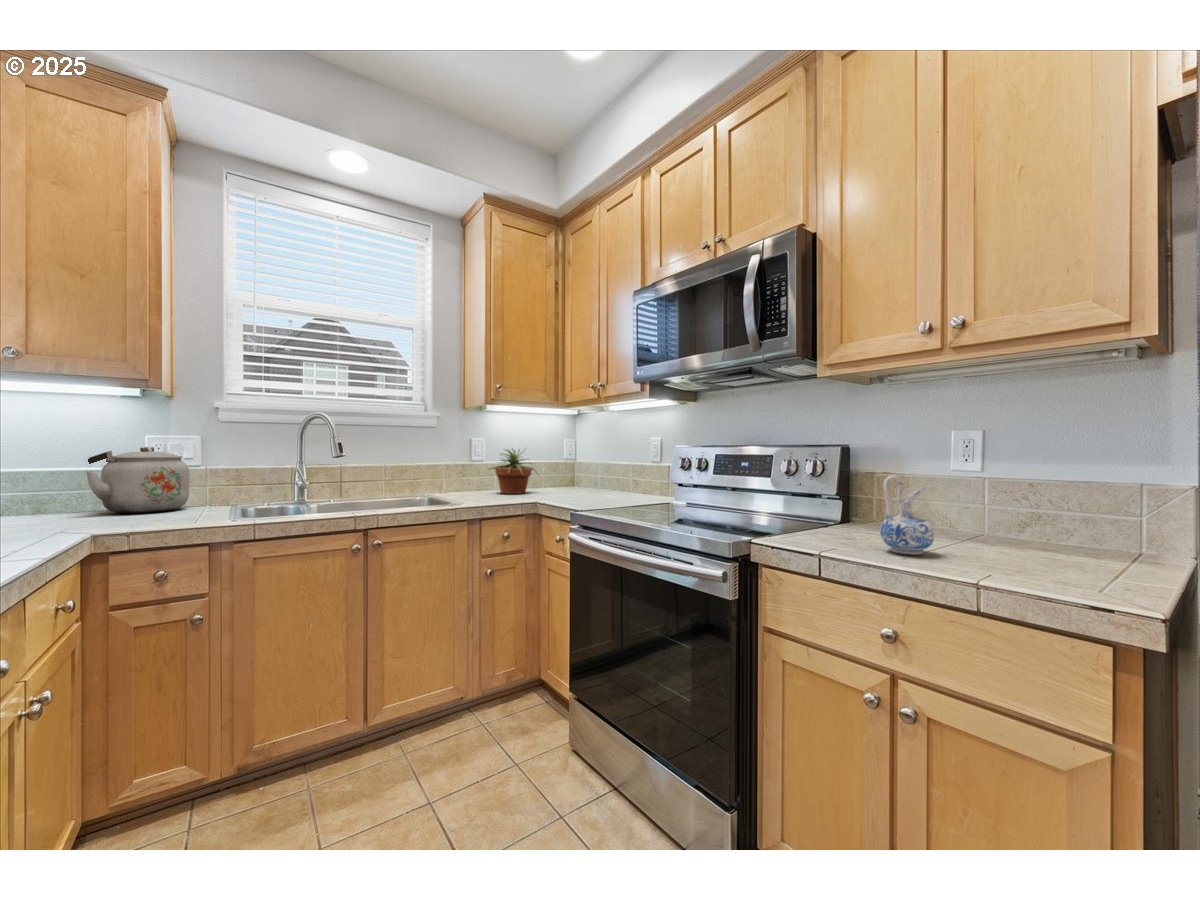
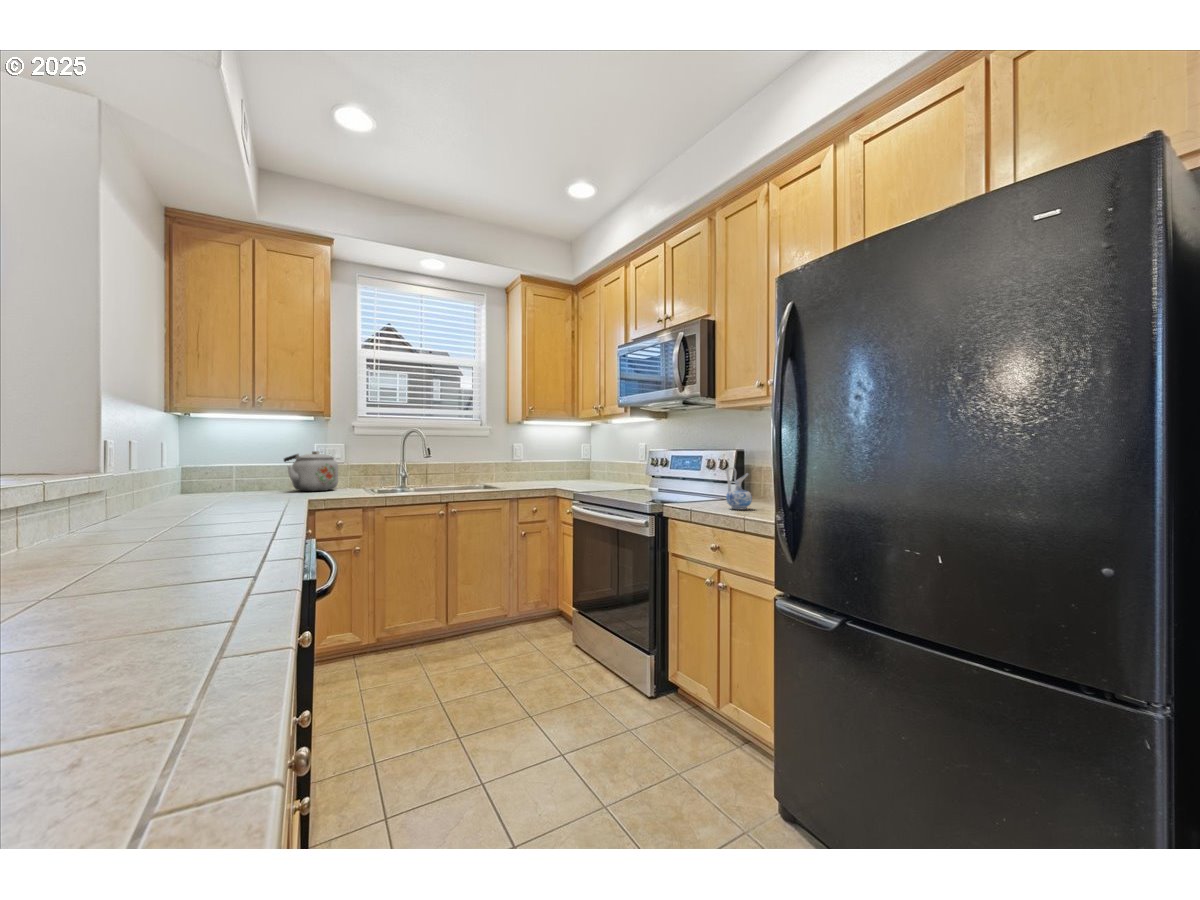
potted plant: present [489,448,536,494] -> none [522,450,564,484]

